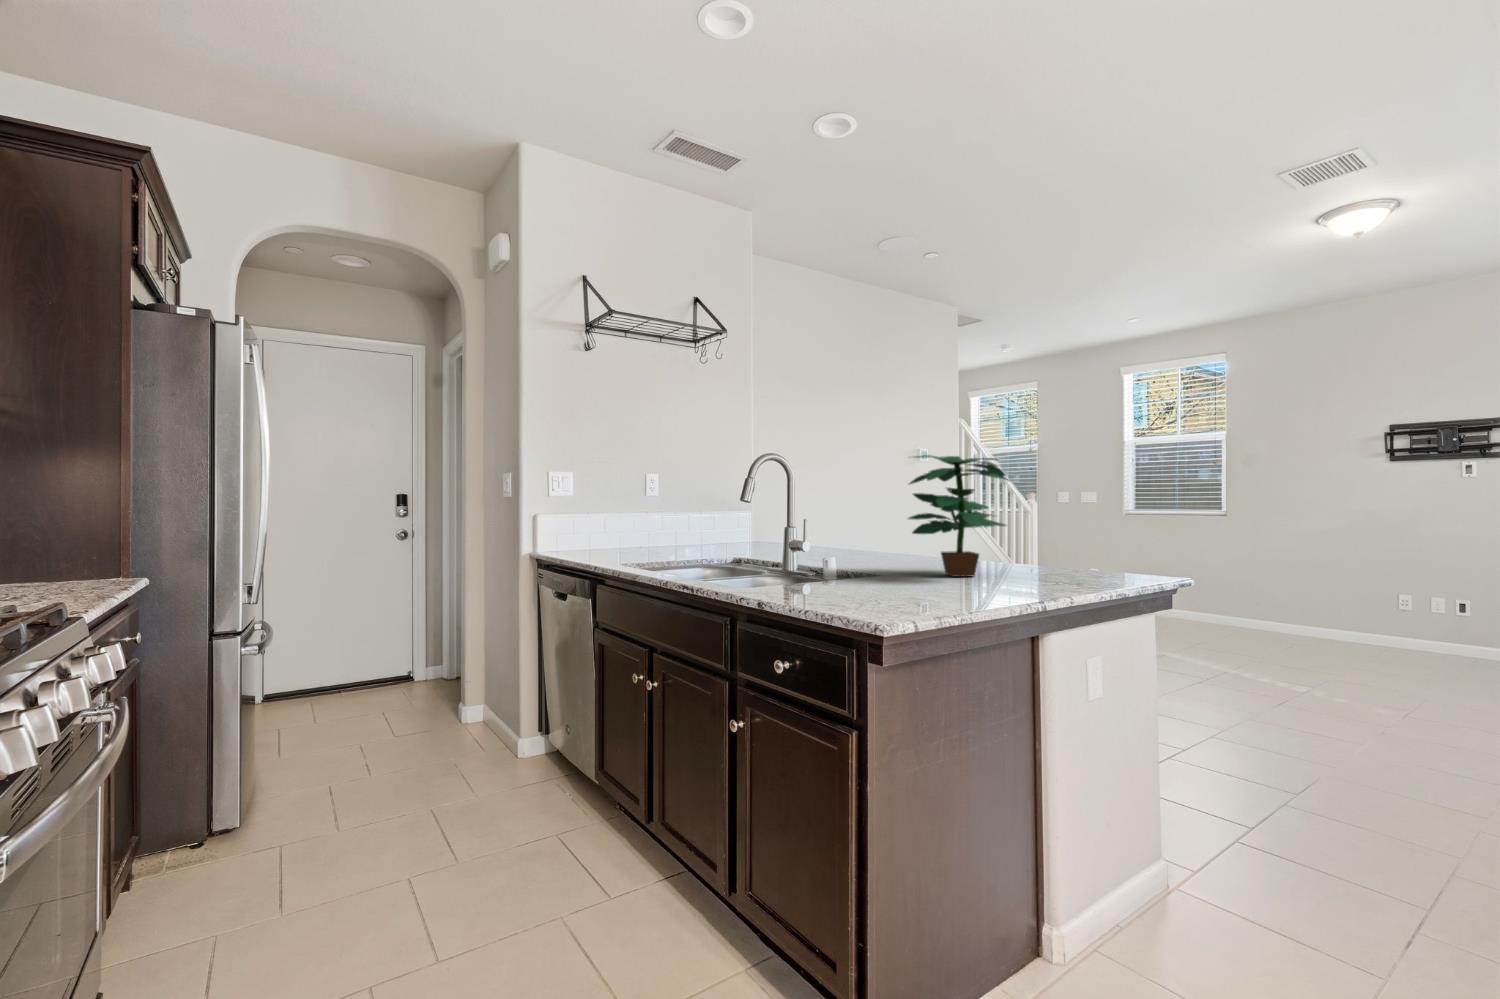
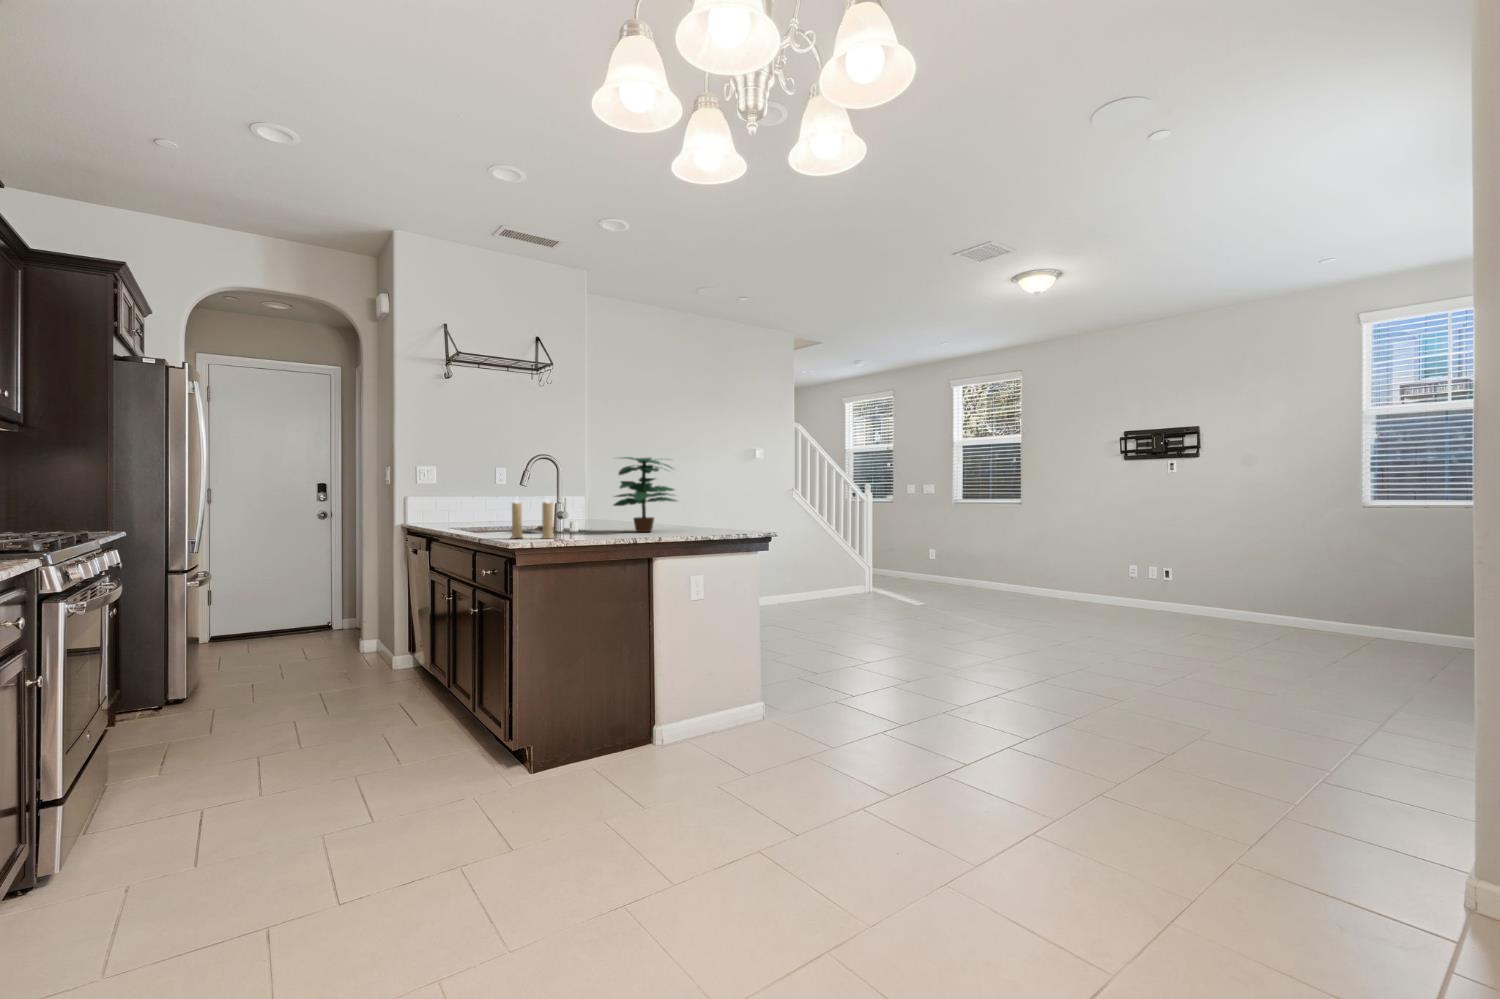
candle: none [789,521,869,596] -> present [511,498,554,539]

